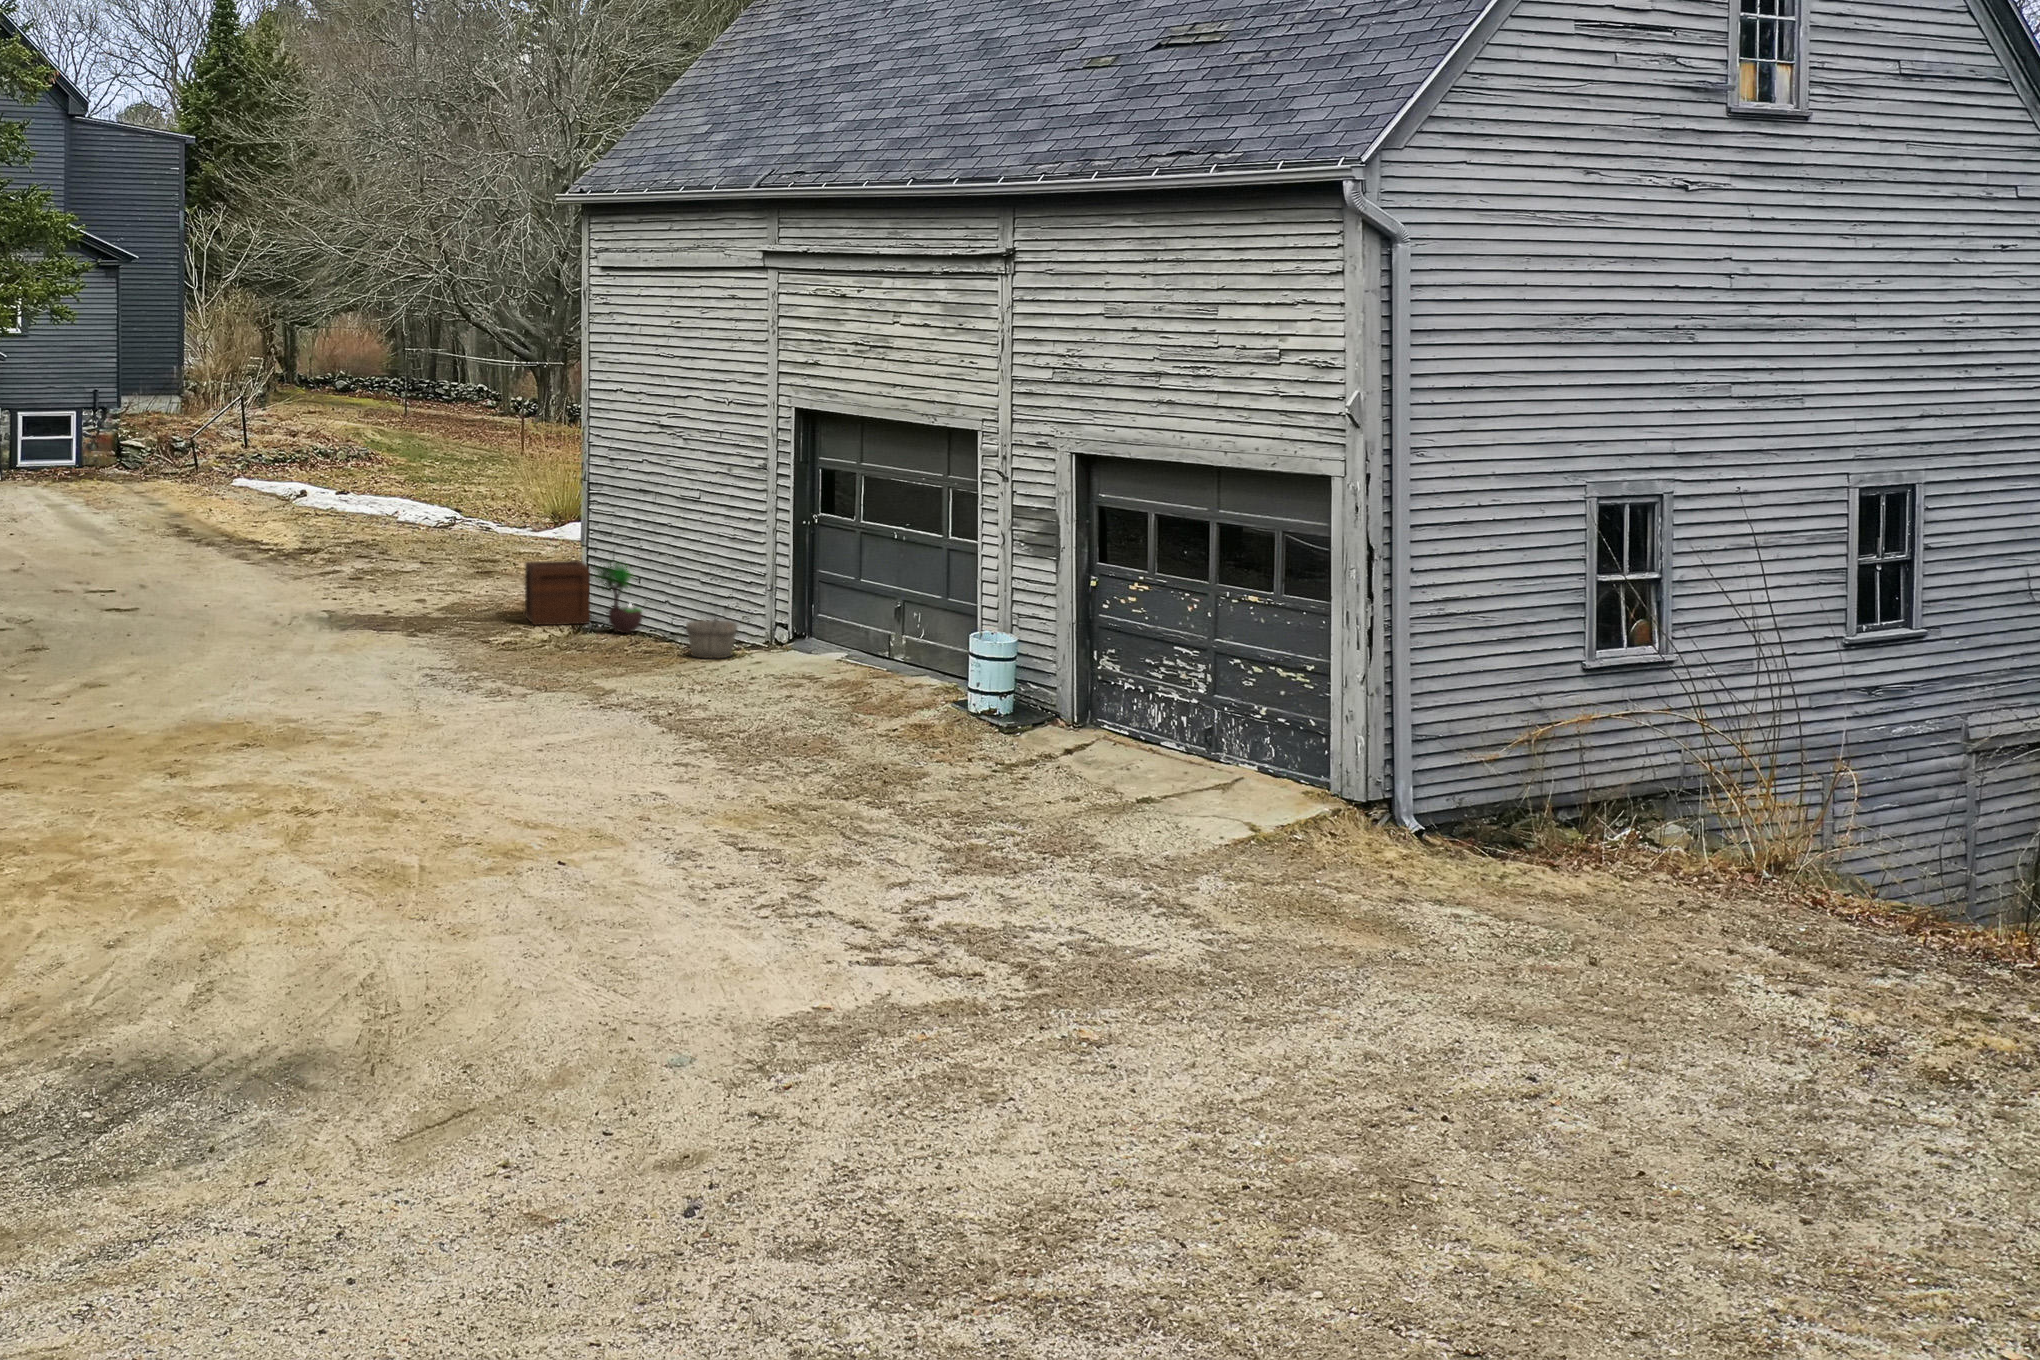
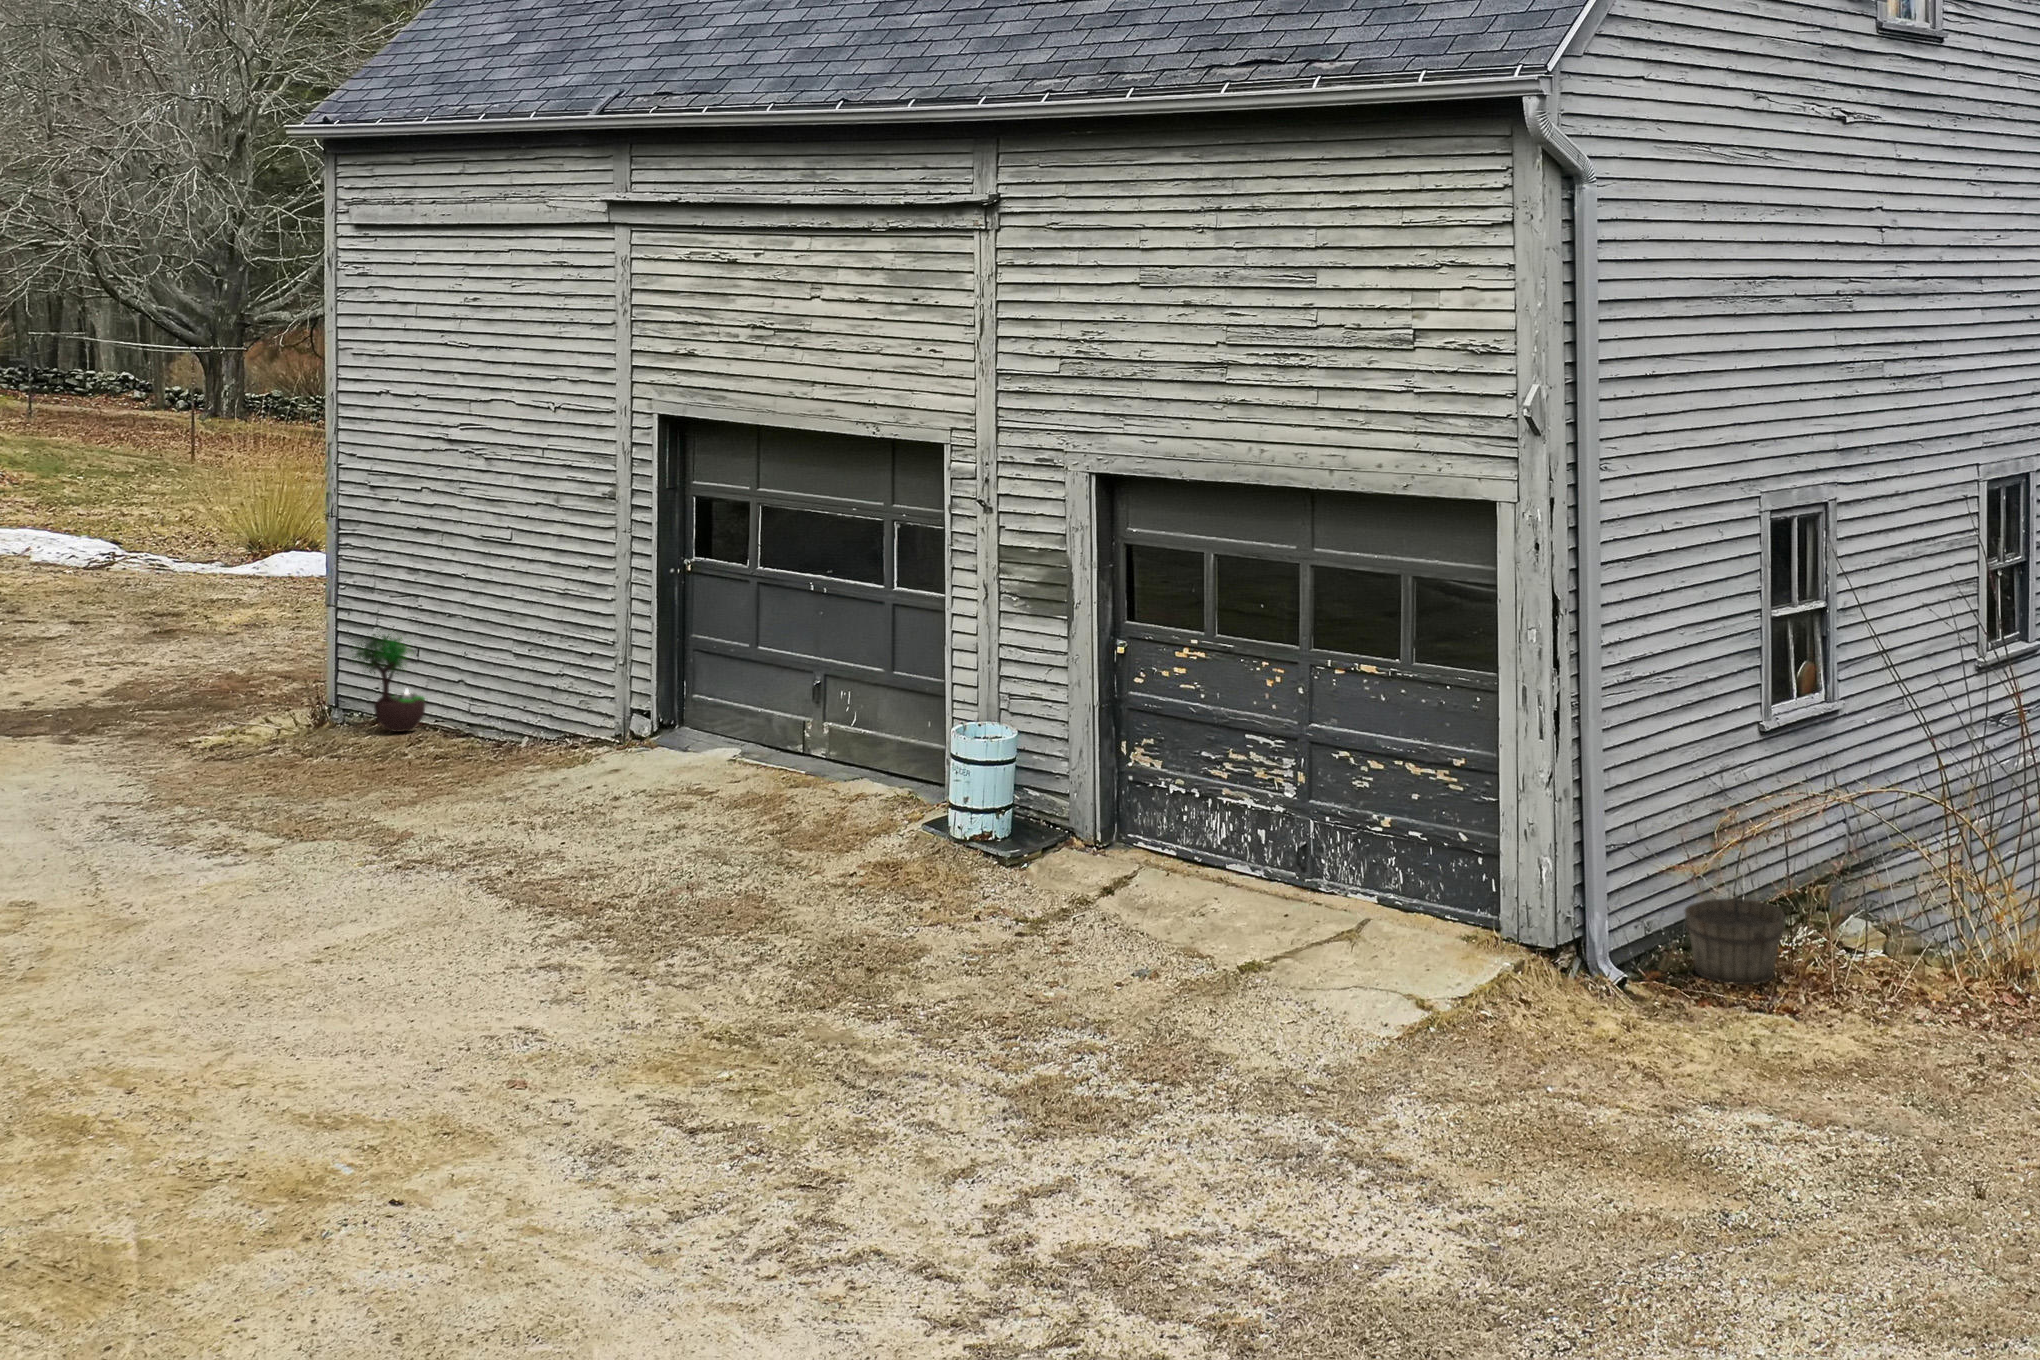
wooden crate: present [525,560,590,625] -> none [241,629,345,729]
wooden bucket: present [686,618,737,658] -> present [1685,889,1784,984]

